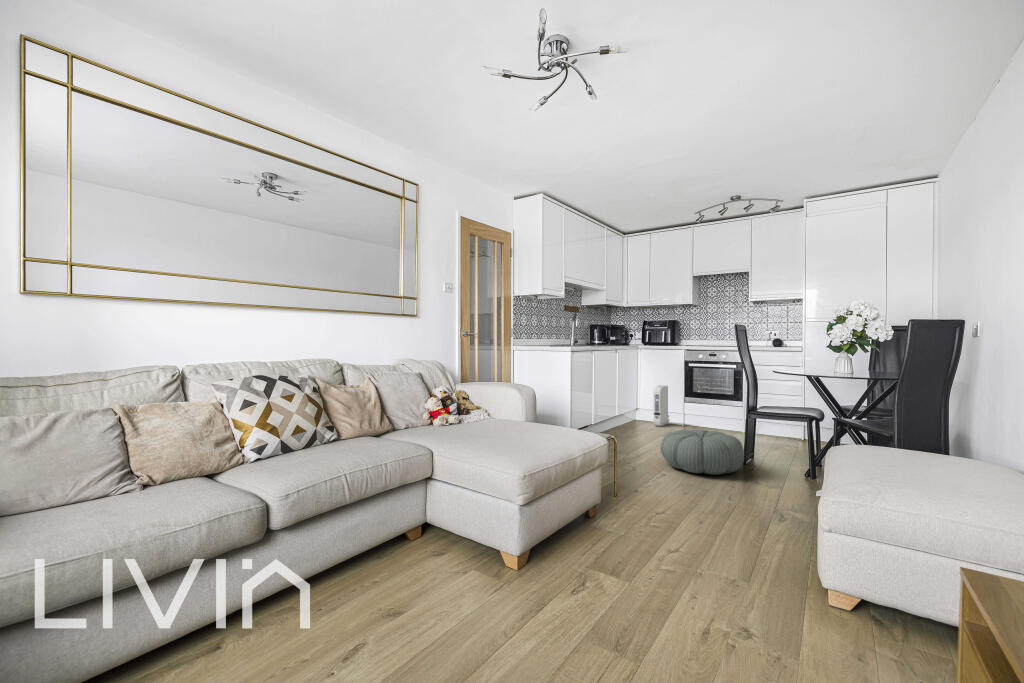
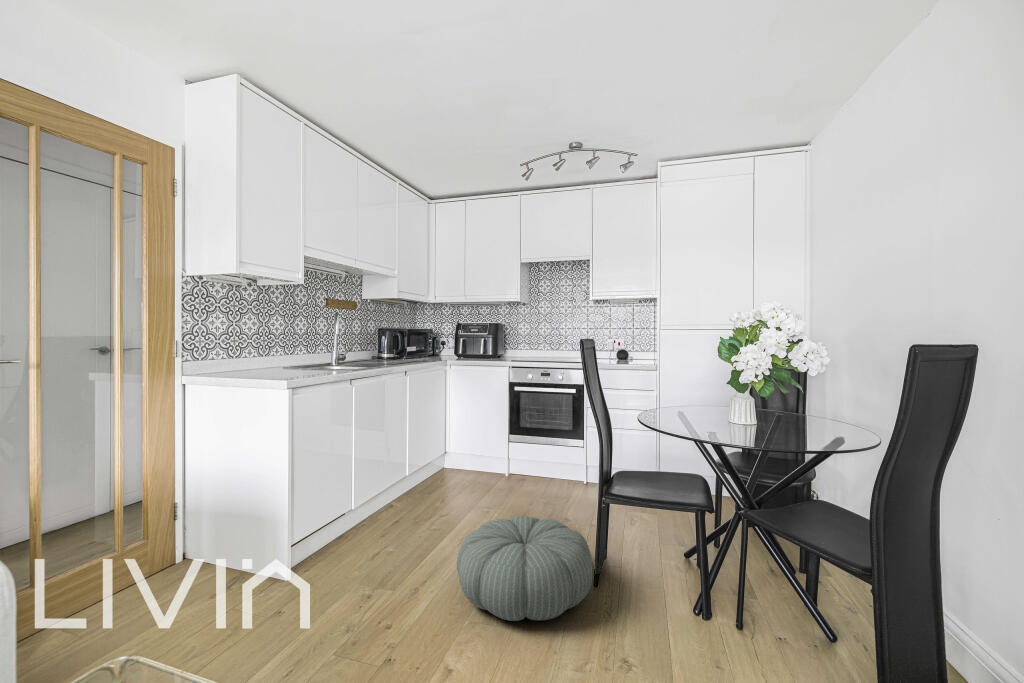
air purifier: present [653,385,669,426] -> none [466,417,490,479]

